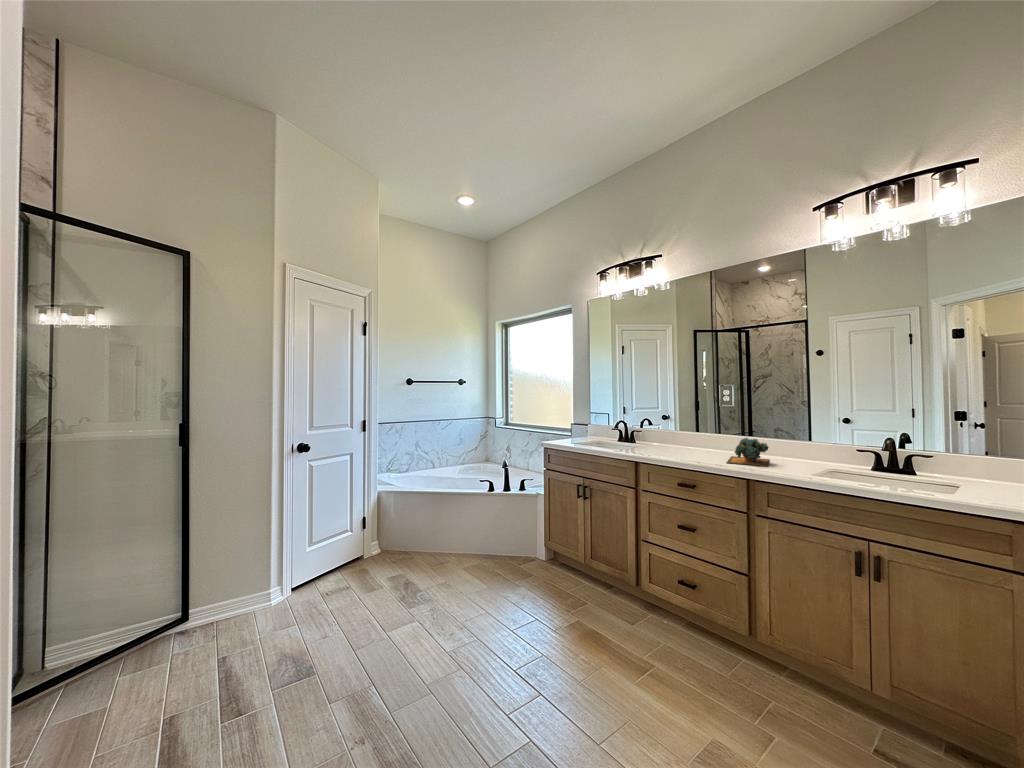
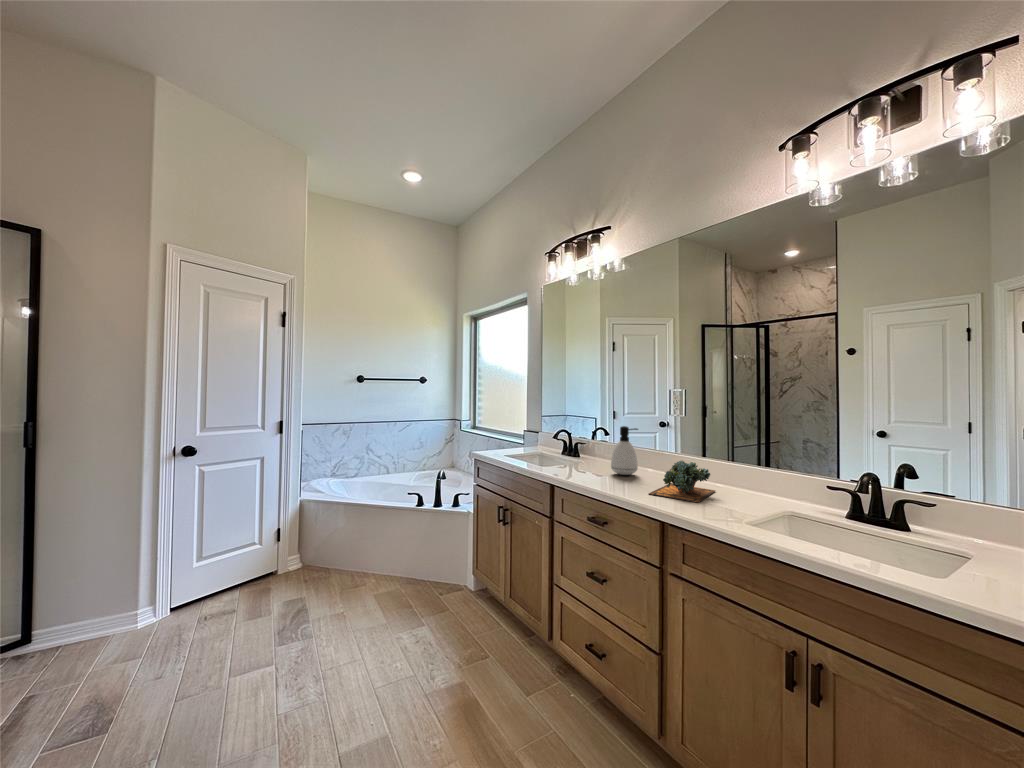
soap dispenser: none [678,415,700,453] -> present [611,426,638,475]

